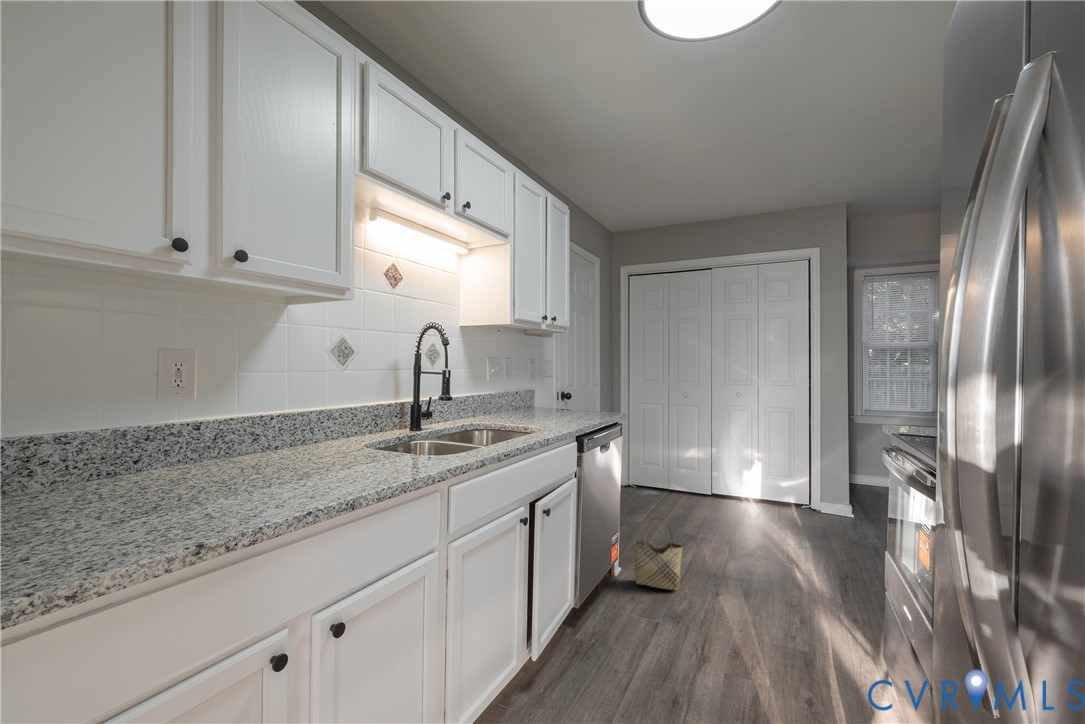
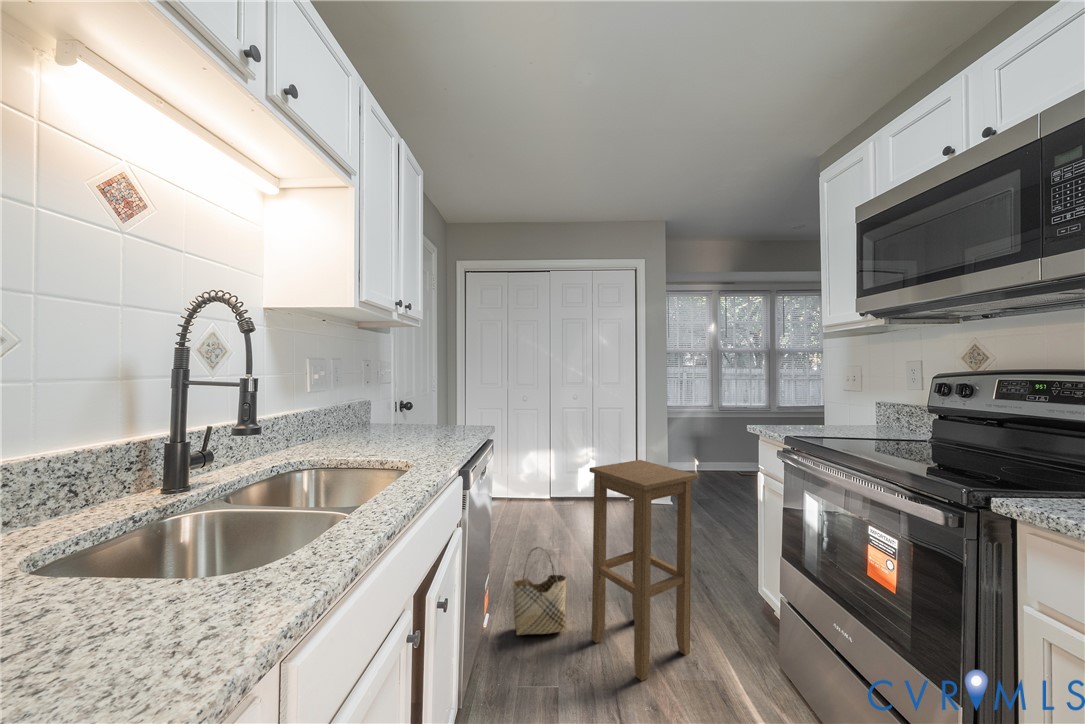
stool: none [698,451,801,637] -> present [589,460,697,681]

